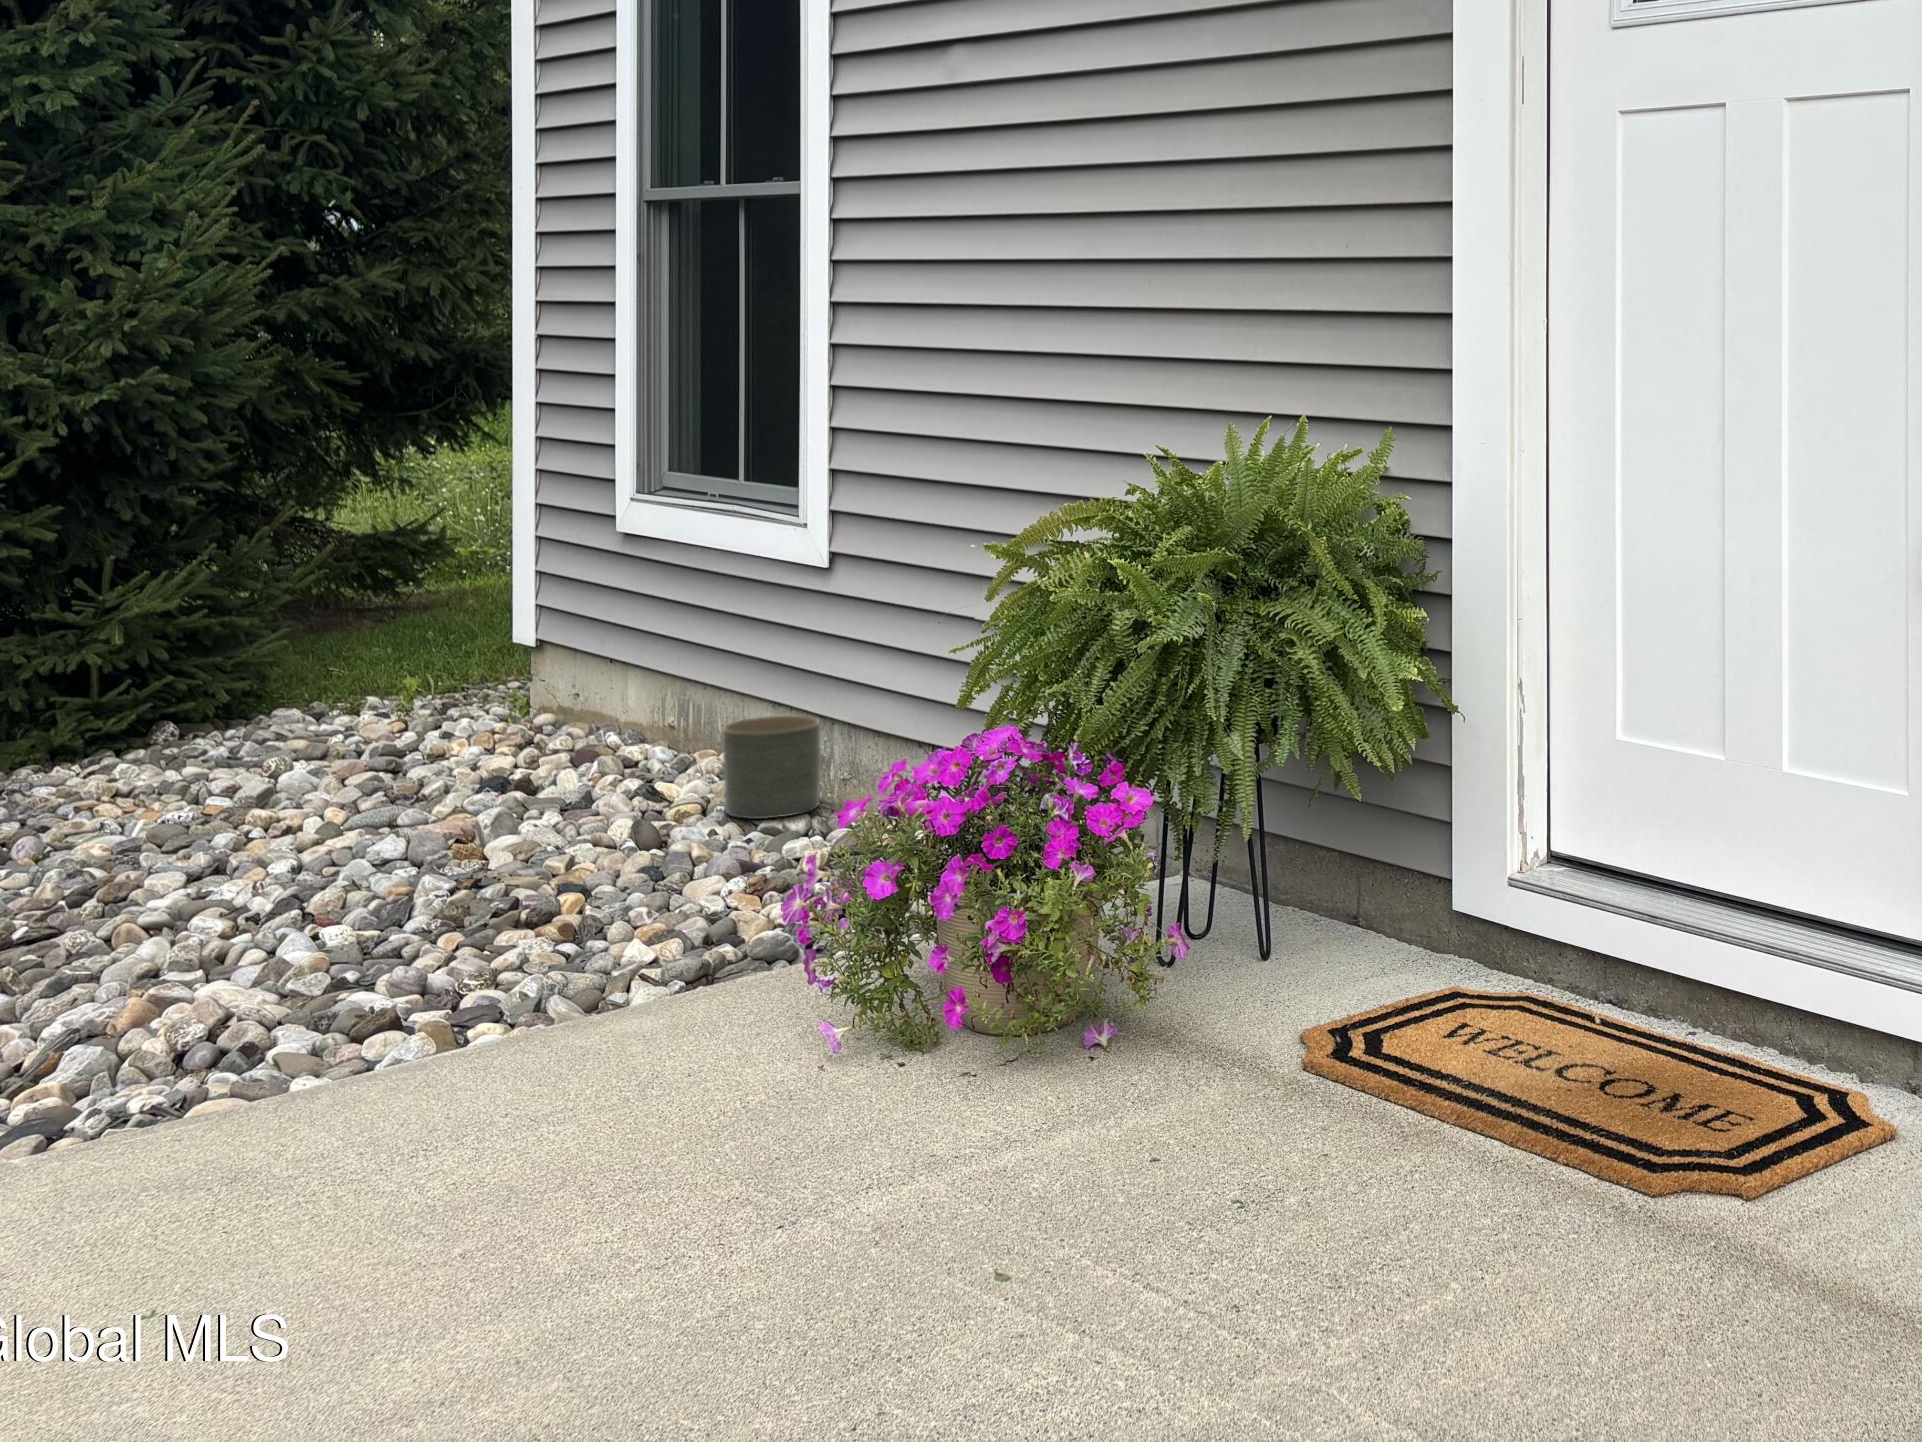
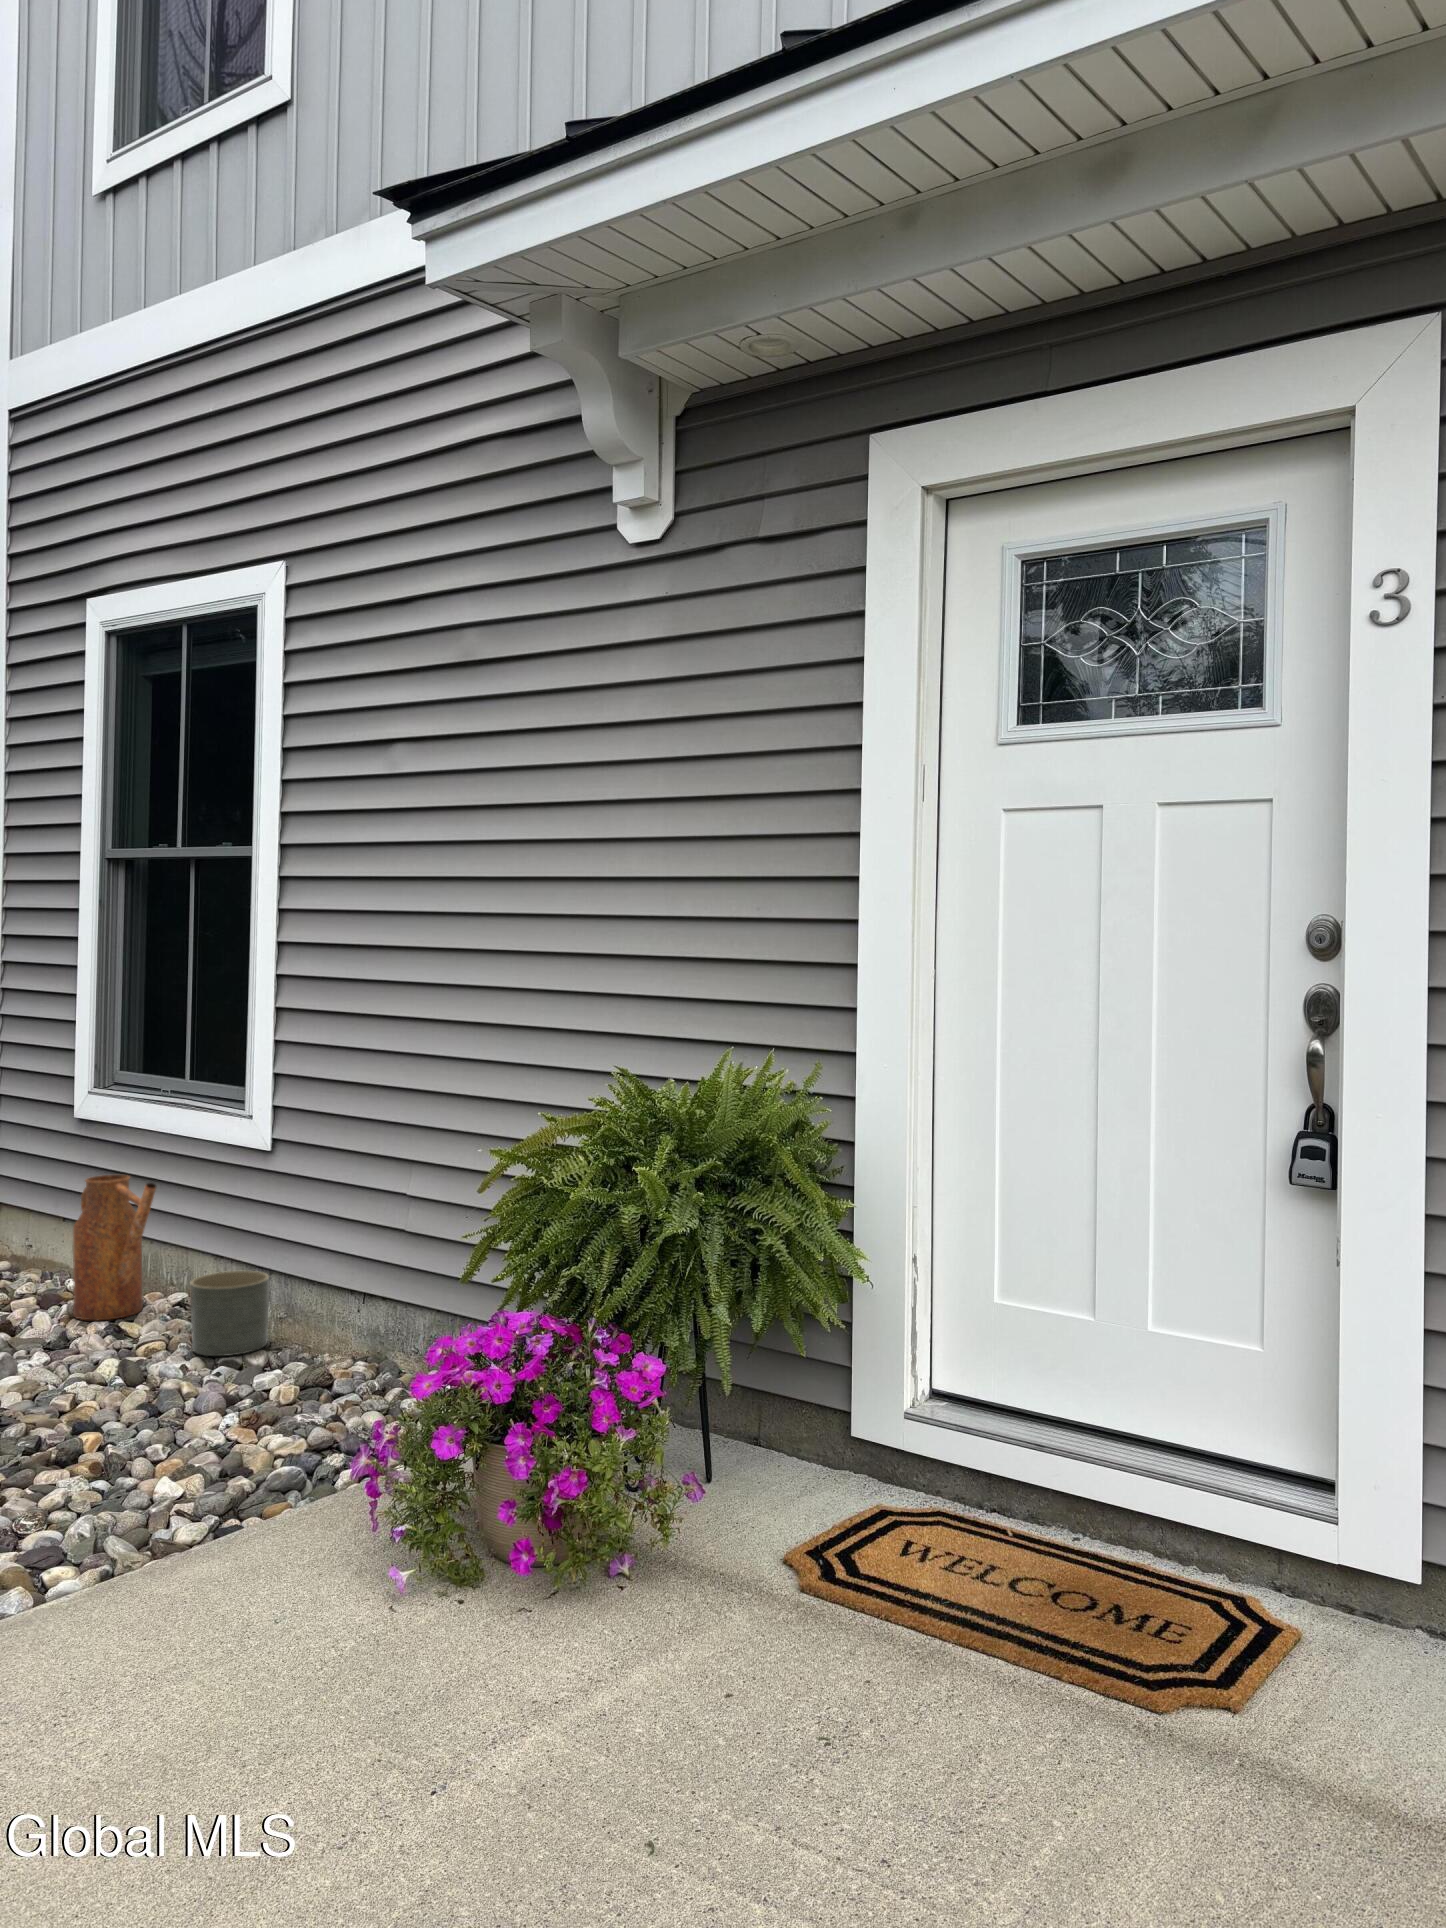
watering can: none [601,598,695,778] -> present [73,1175,156,1320]

